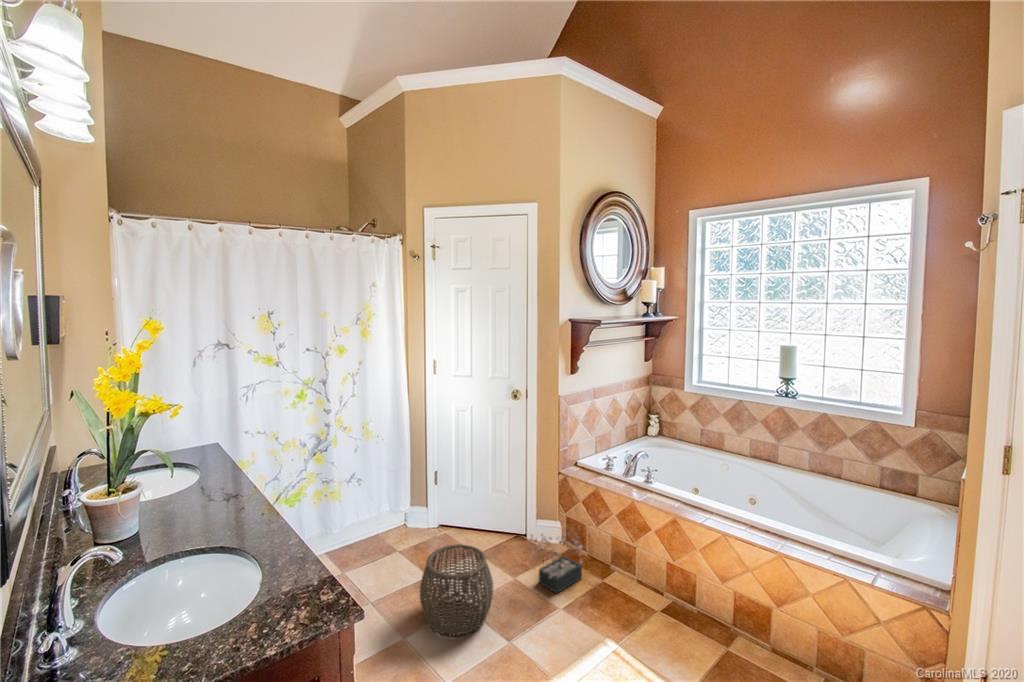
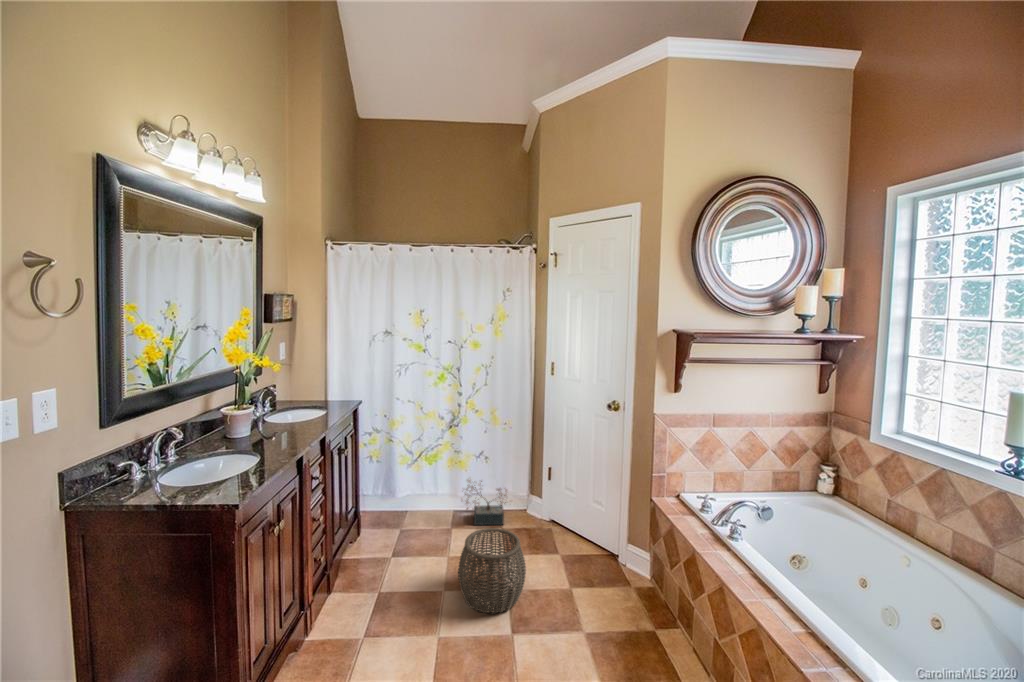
decorative plant: present [529,533,582,593] -> present [465,480,508,525]

